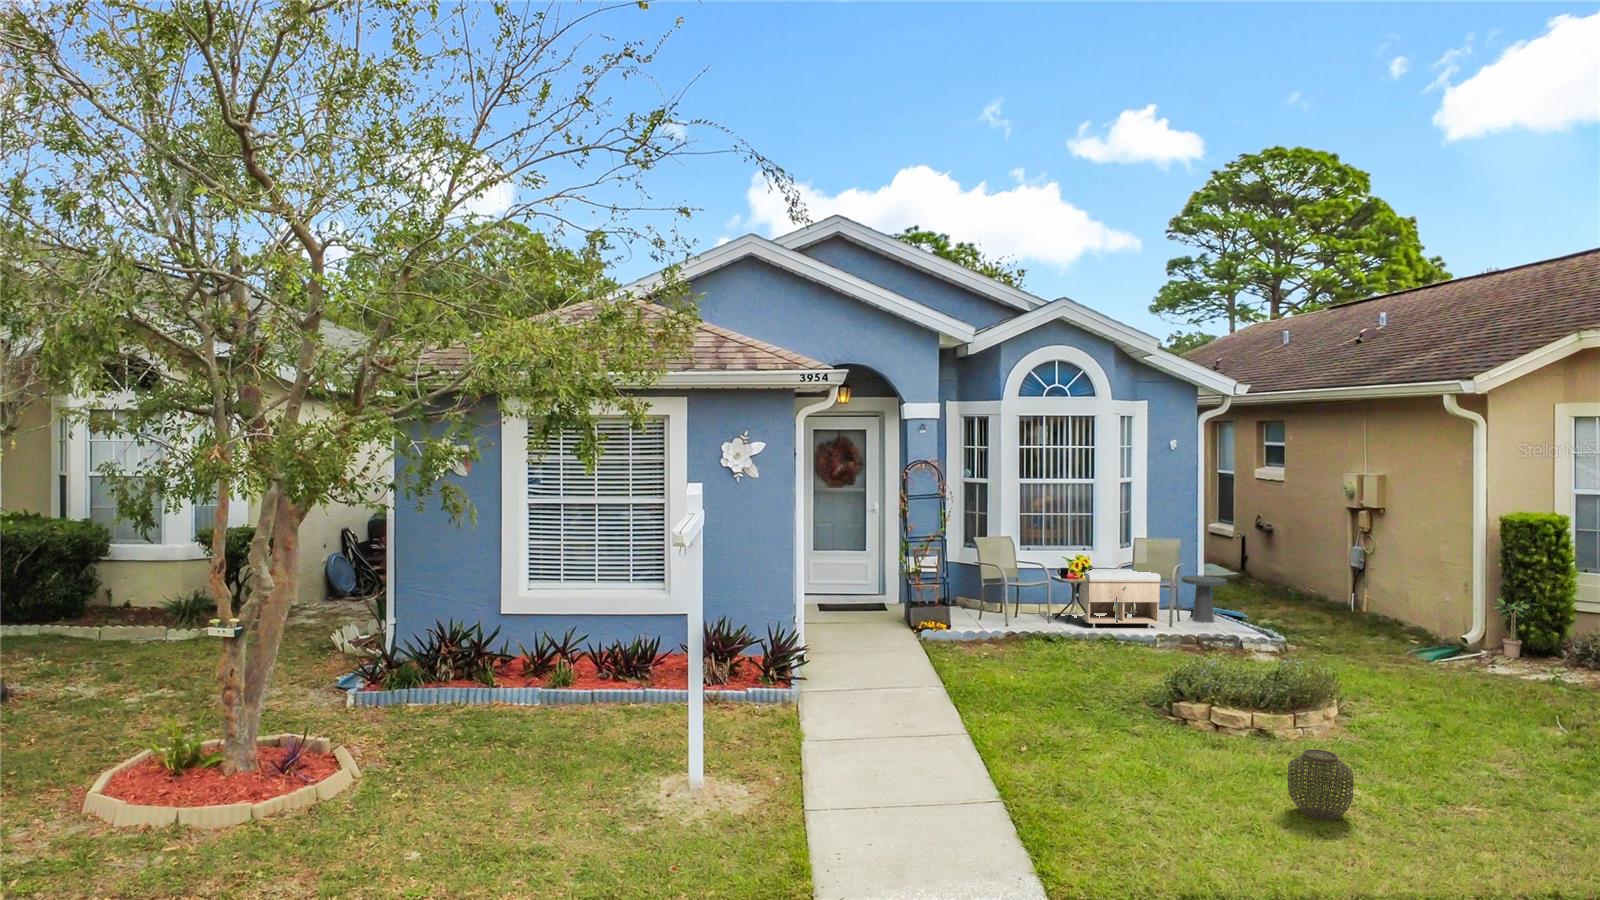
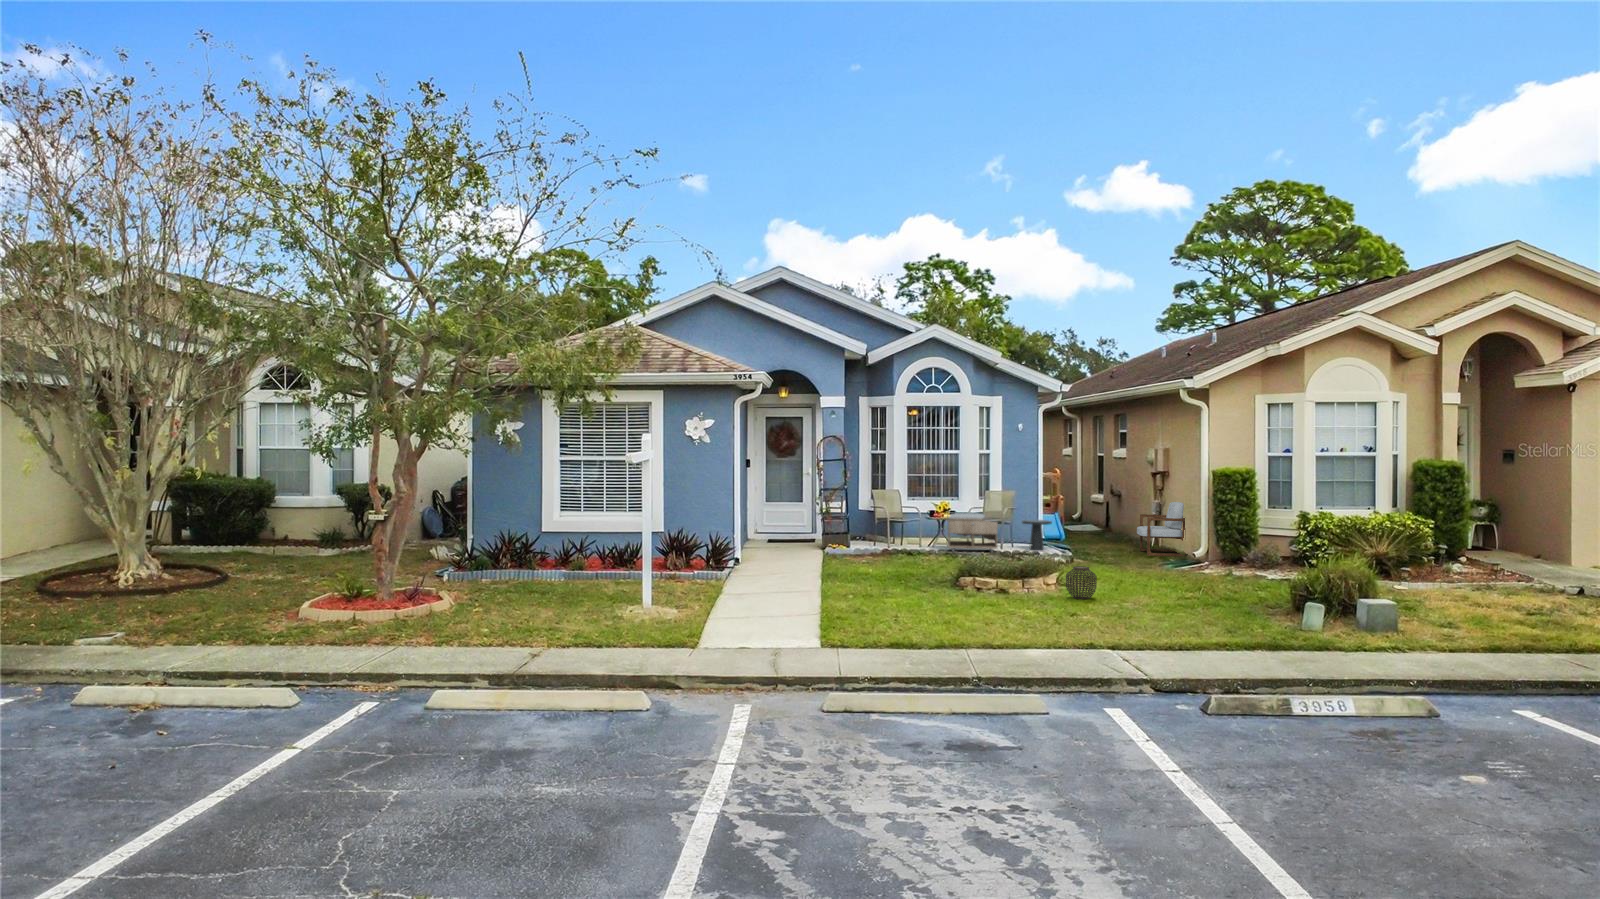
armchair: none [1344,551,1426,632] -> present [1137,502,1186,556]
potted plant: present [1492,598,1538,657] -> none [1200,525,1225,565]
woven basket: present [1288,749,1353,820] -> present [1066,566,1097,599]

